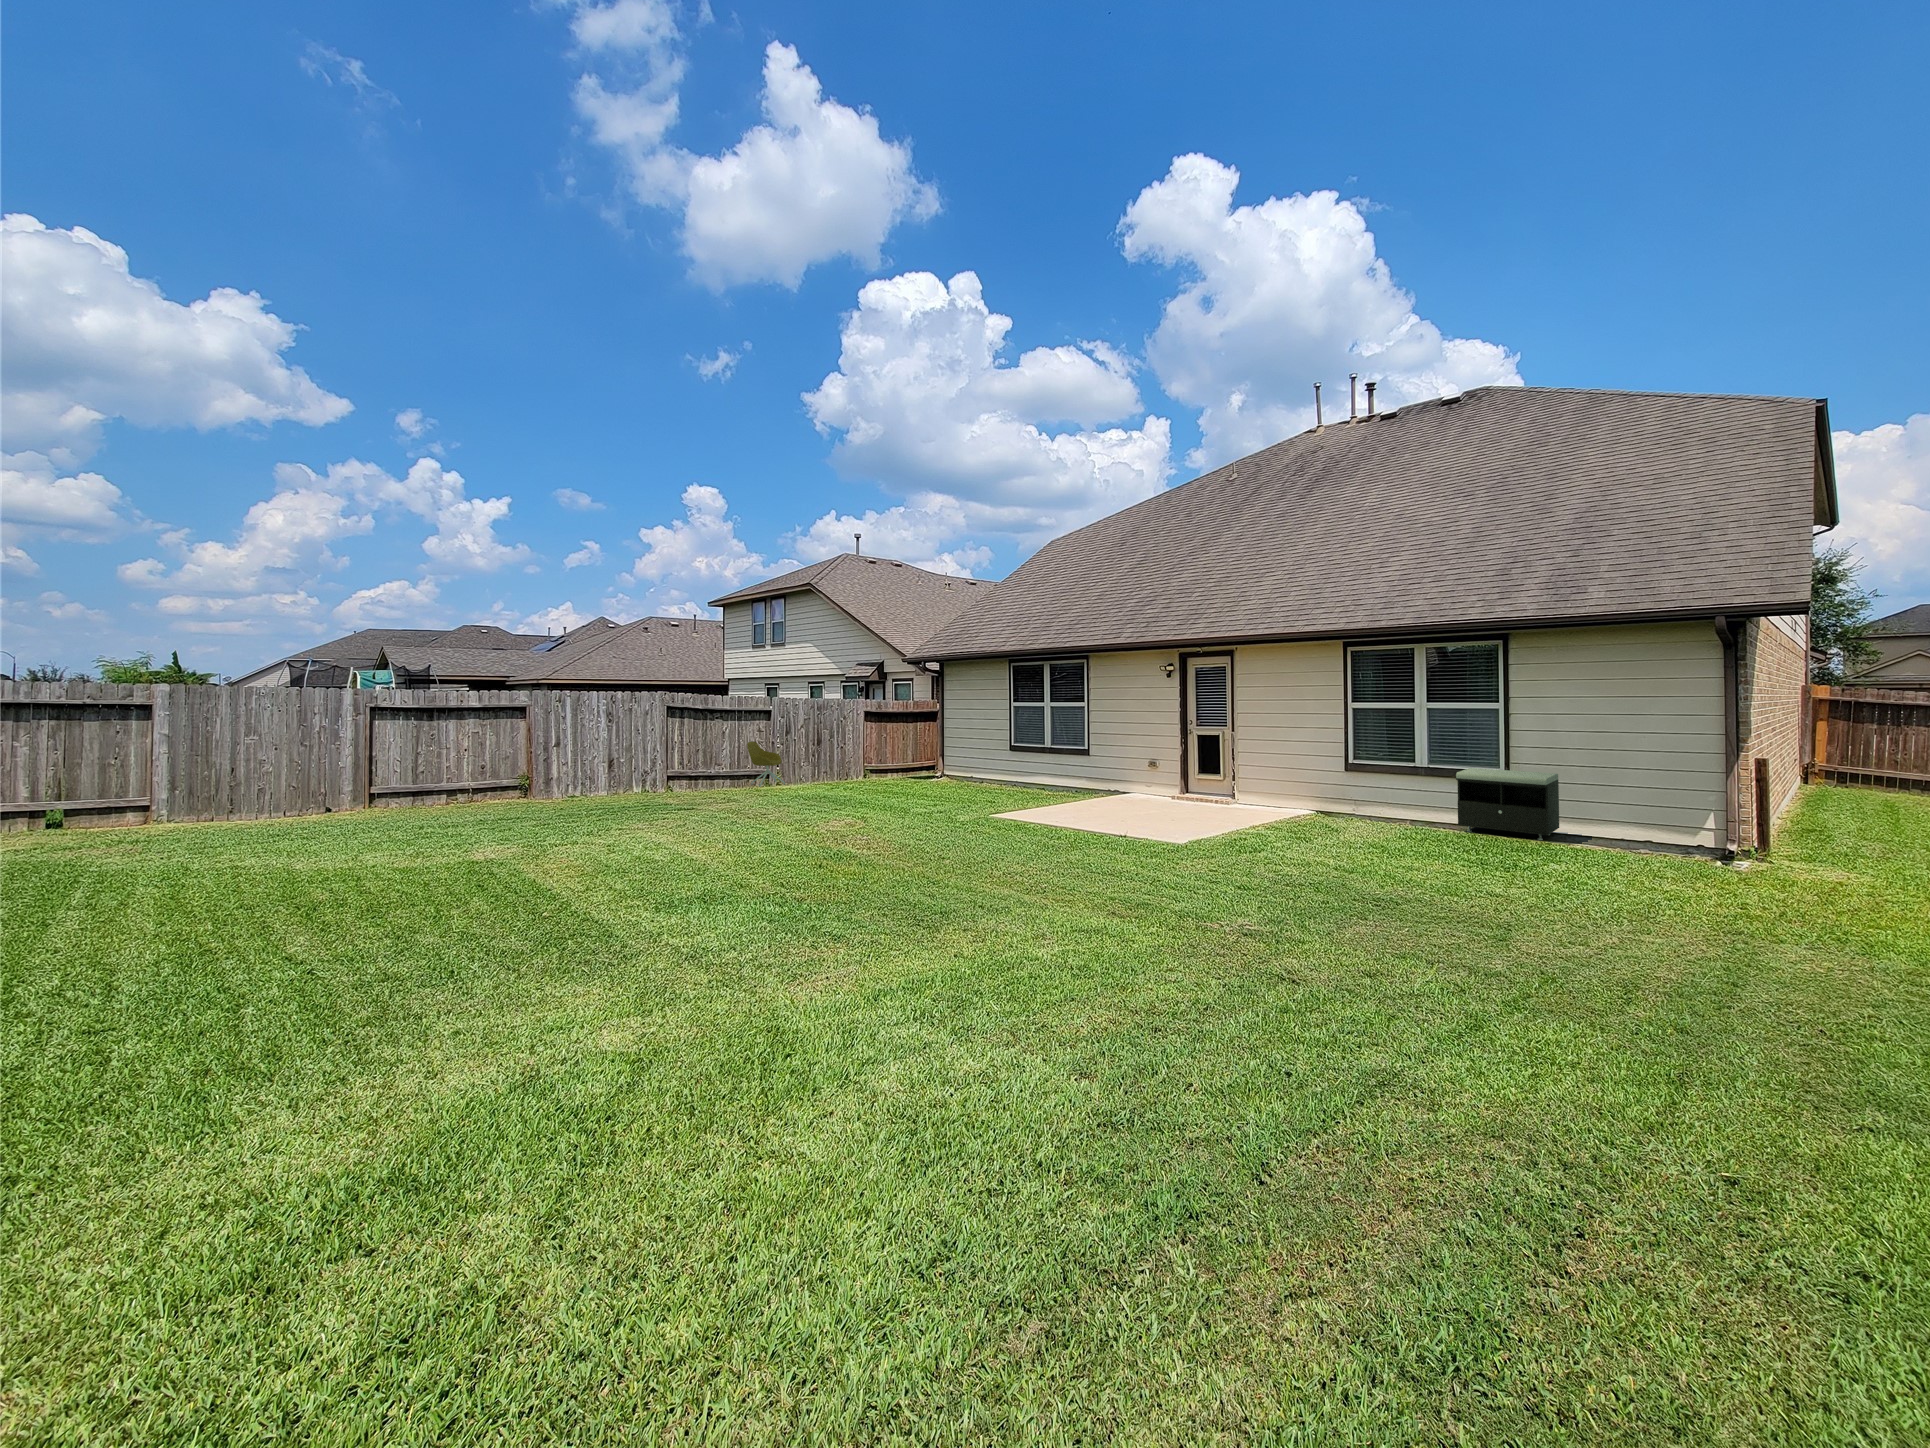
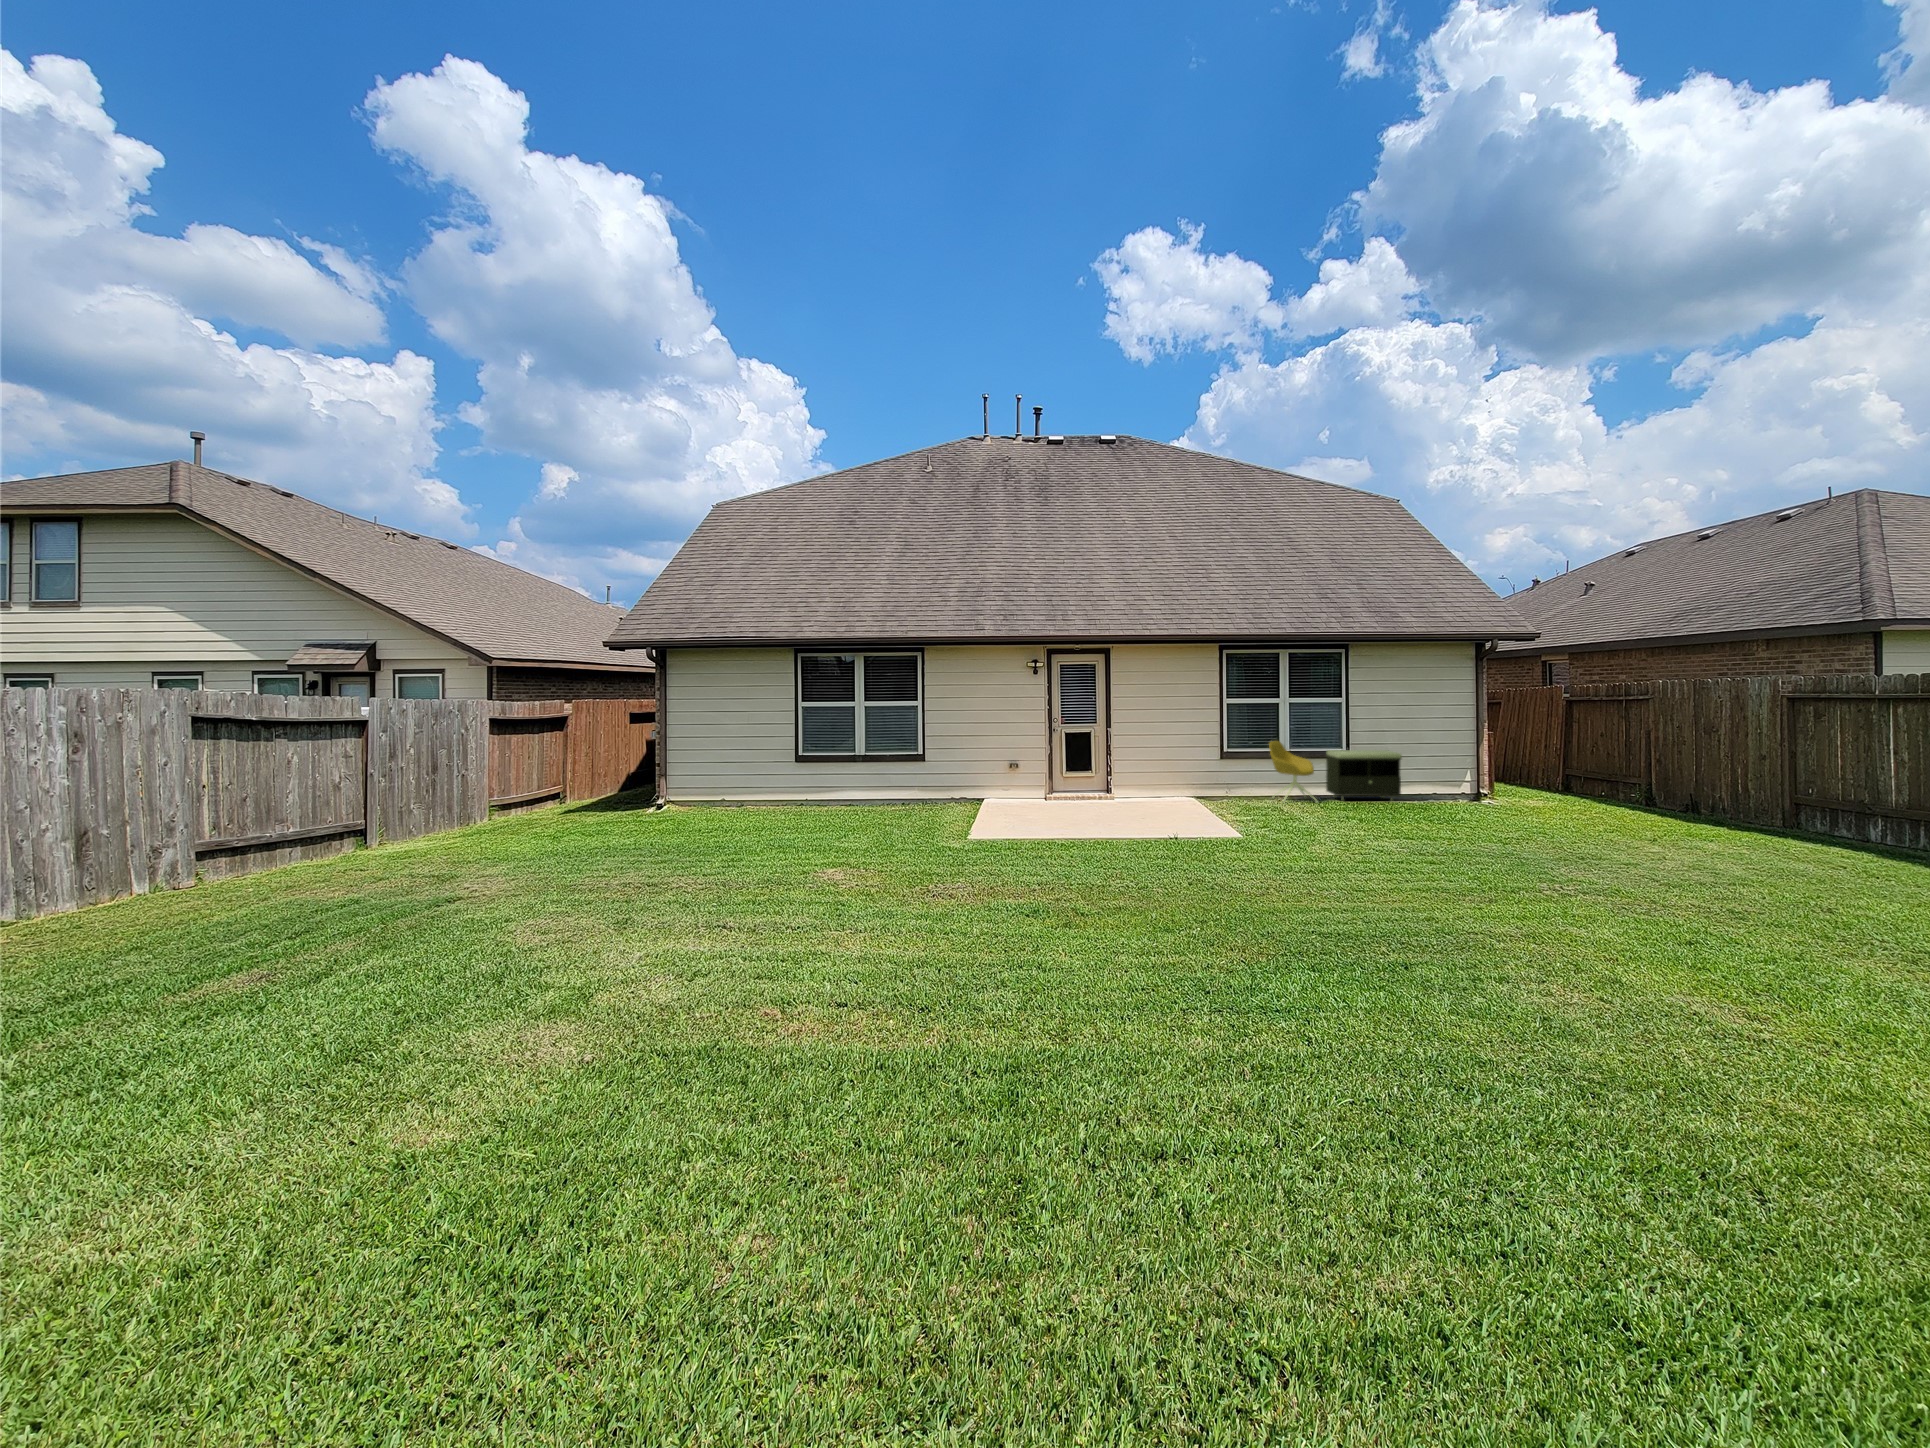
chair: present [747,741,785,787] -> present [1269,741,1317,802]

